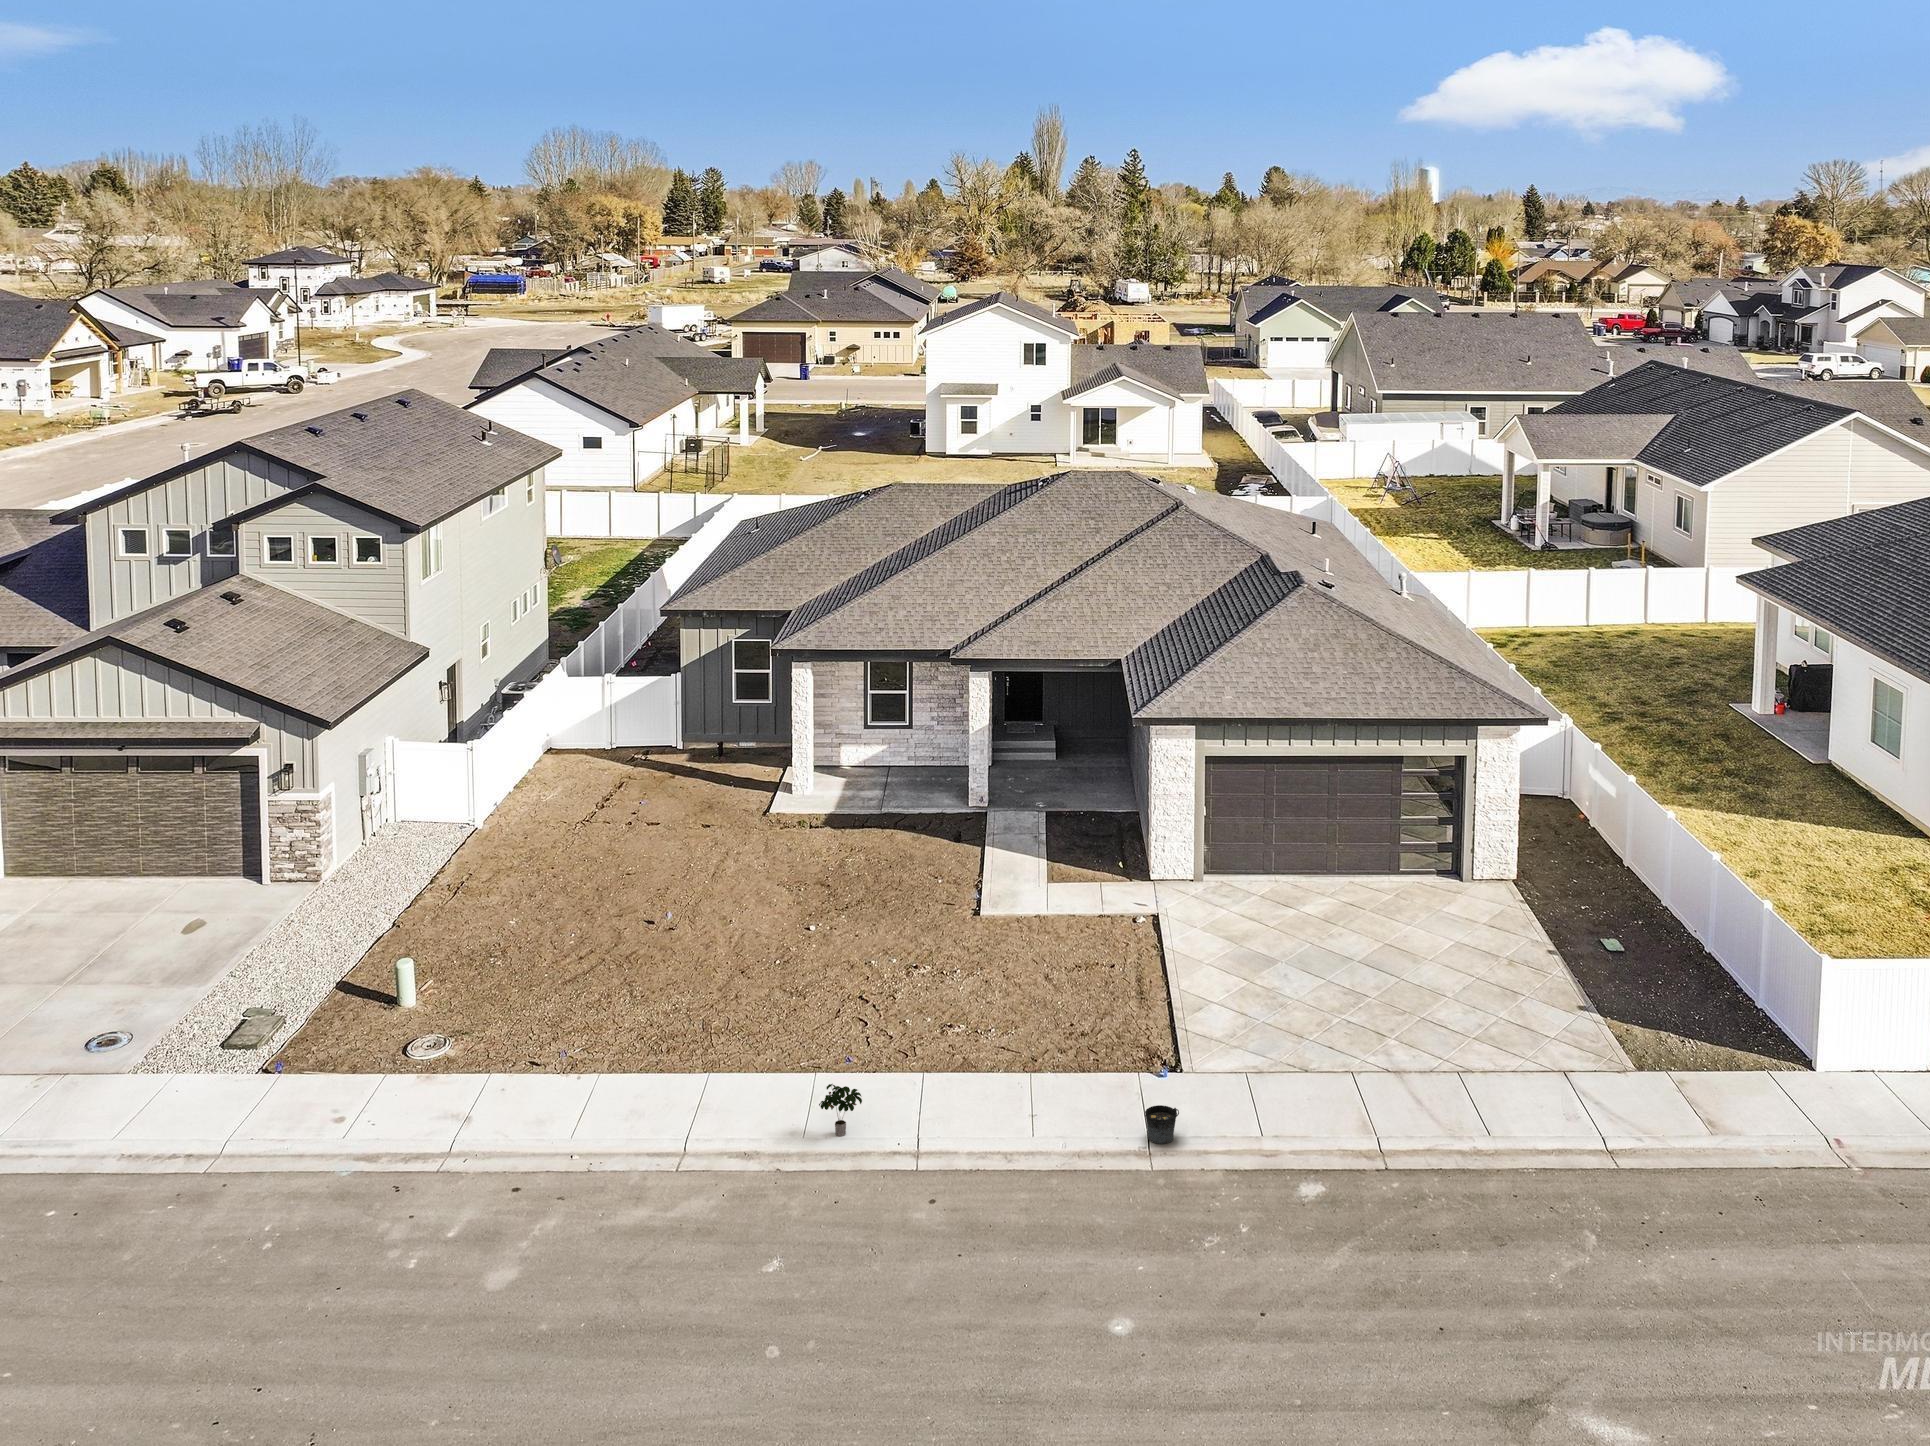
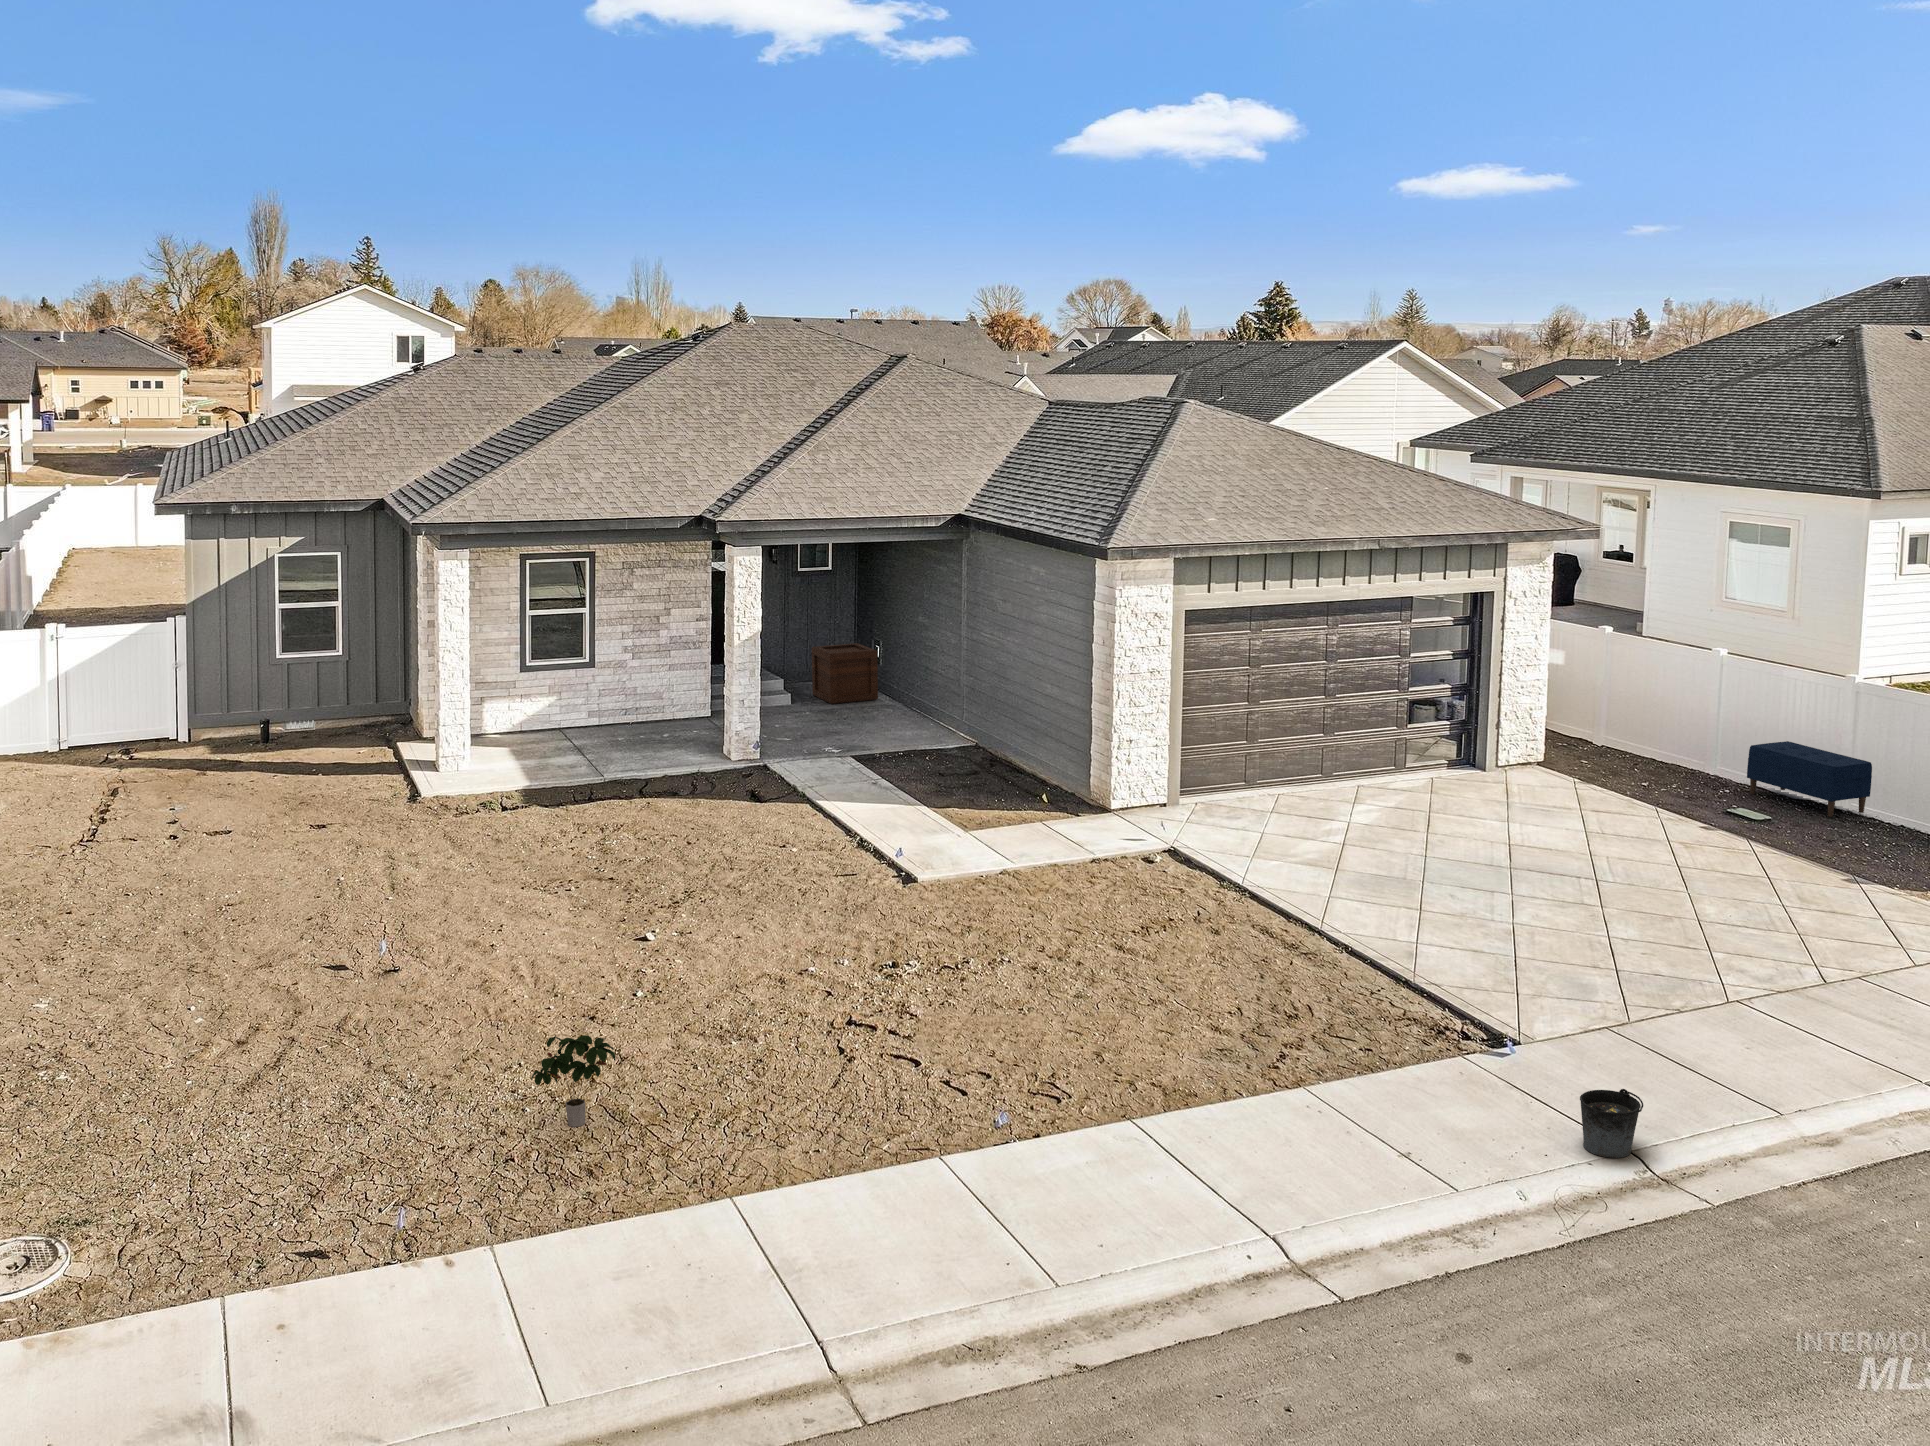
wooden crate: none [1081,719,1120,763] -> present [812,643,878,704]
bench: none [1640,893,1708,957] -> present [1747,741,1872,817]
potted plant: present [819,1084,862,1136] -> present [531,1035,616,1127]

